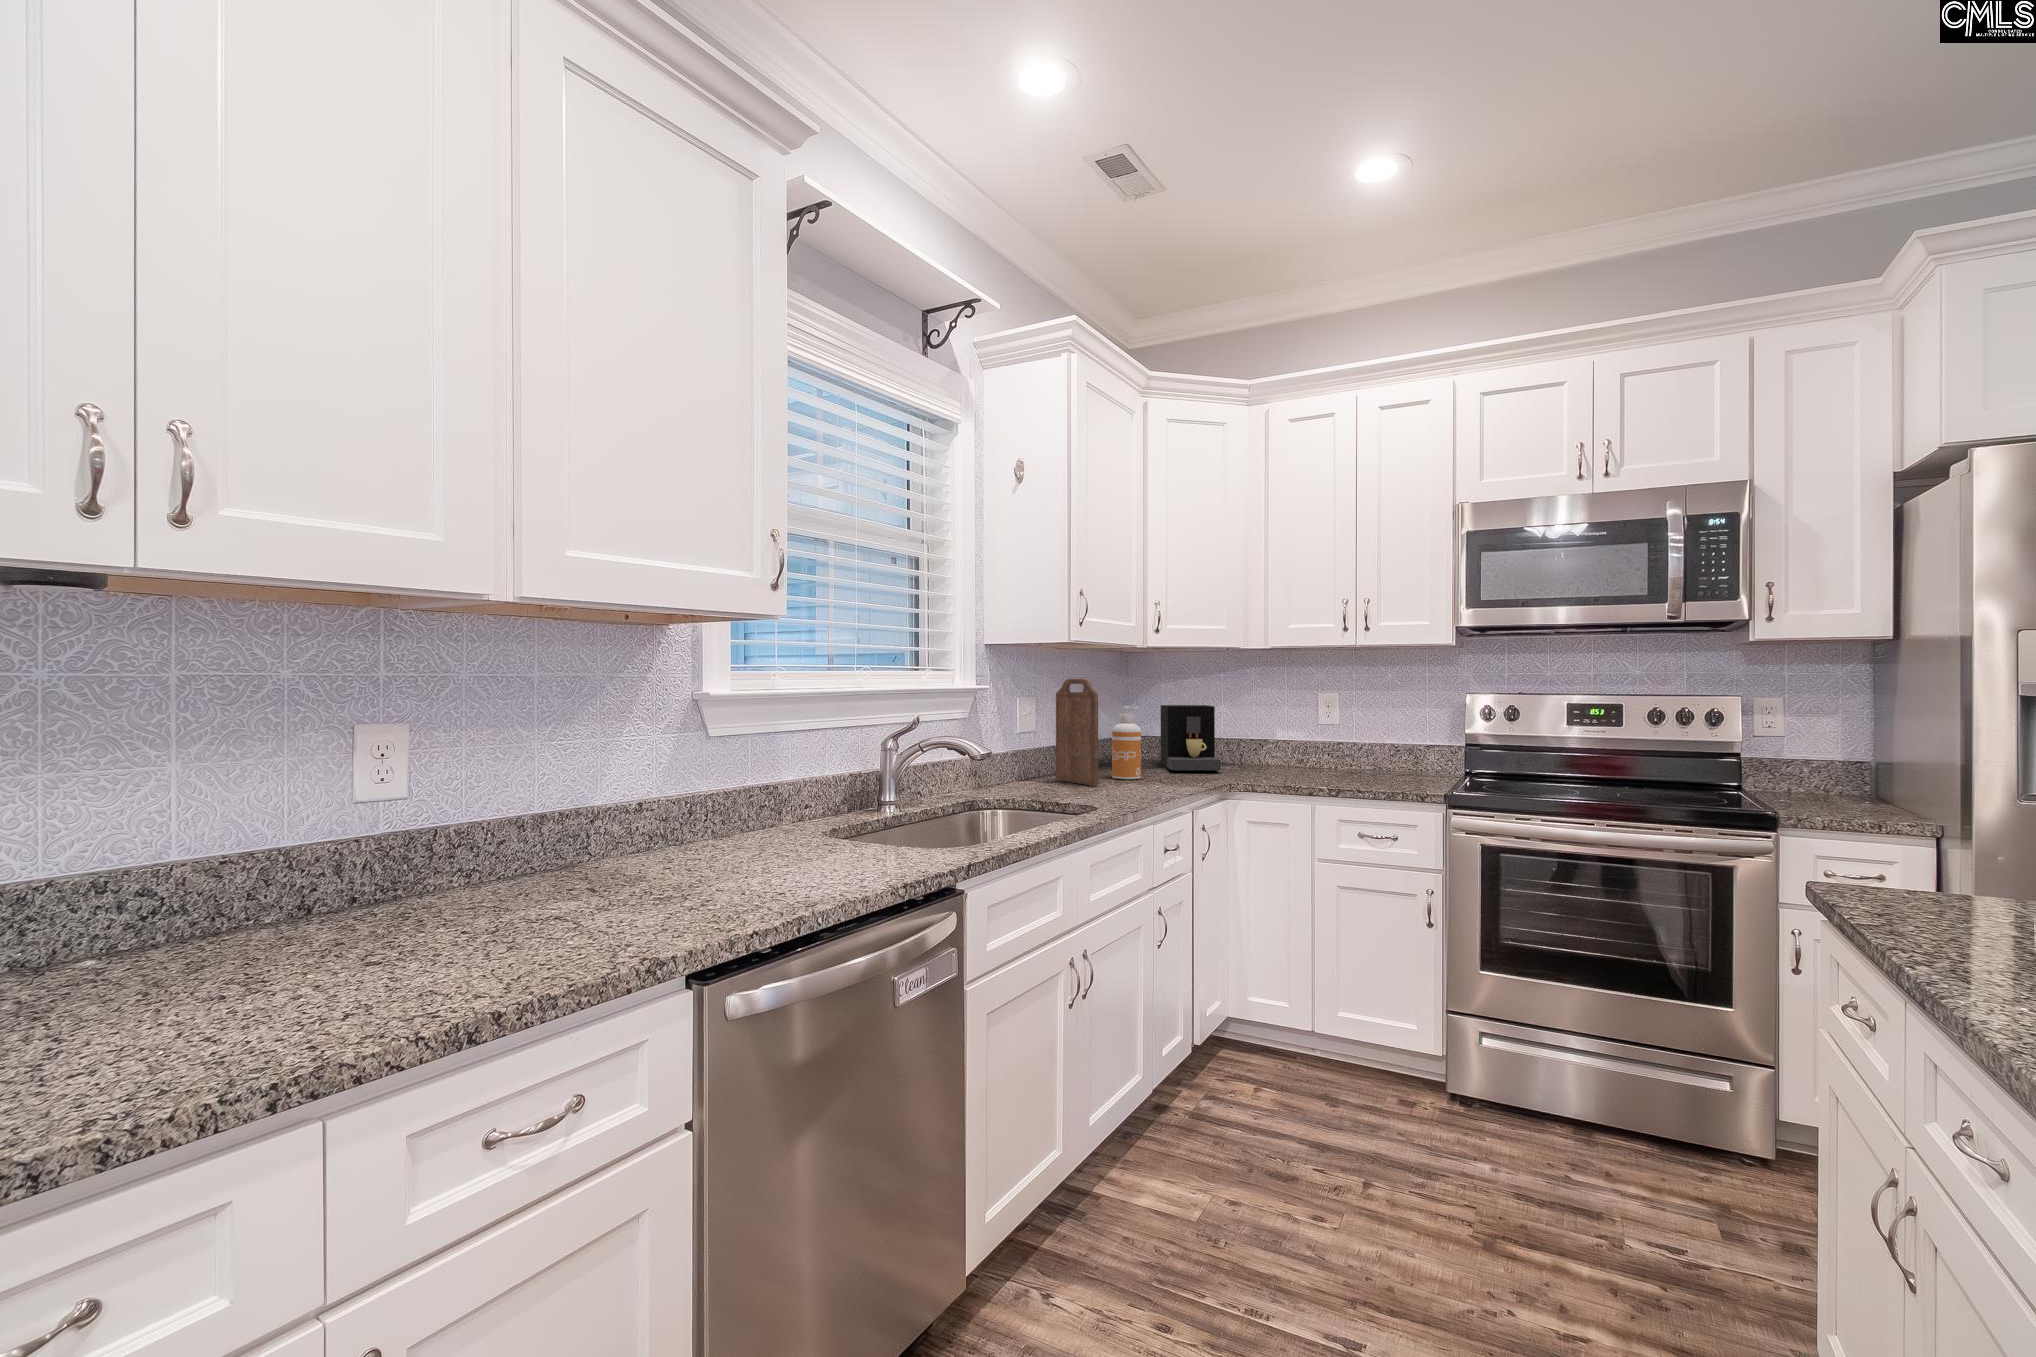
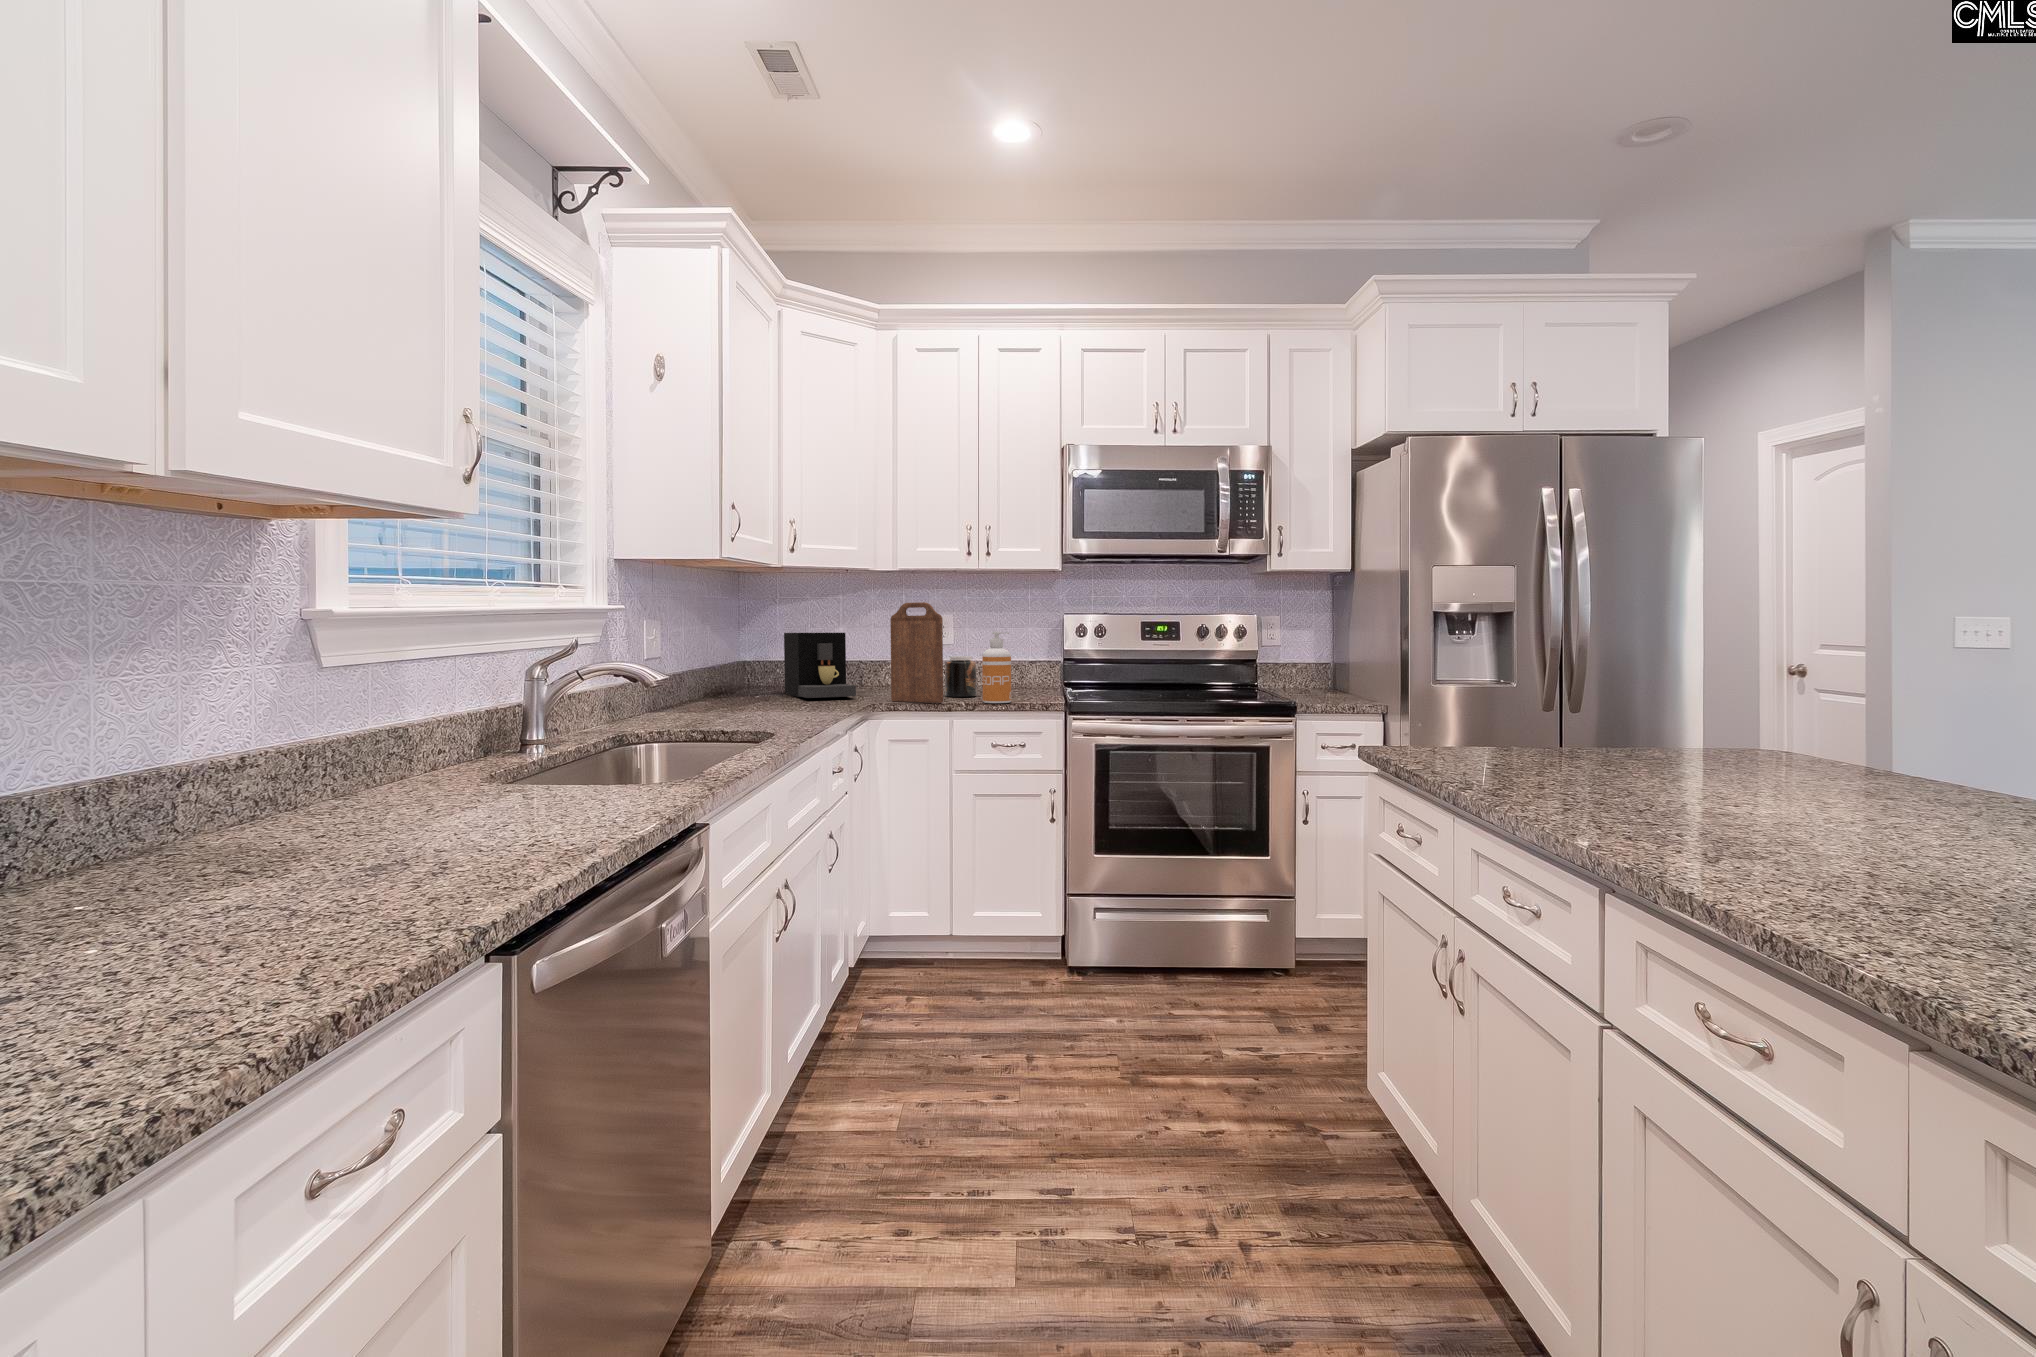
cutting board: present [1056,679,1098,785] -> present [890,602,943,703]
soap dispenser: present [1112,706,1141,779] -> present [982,632,1011,703]
jar: none [1318,733,1353,776] -> present [945,656,977,697]

